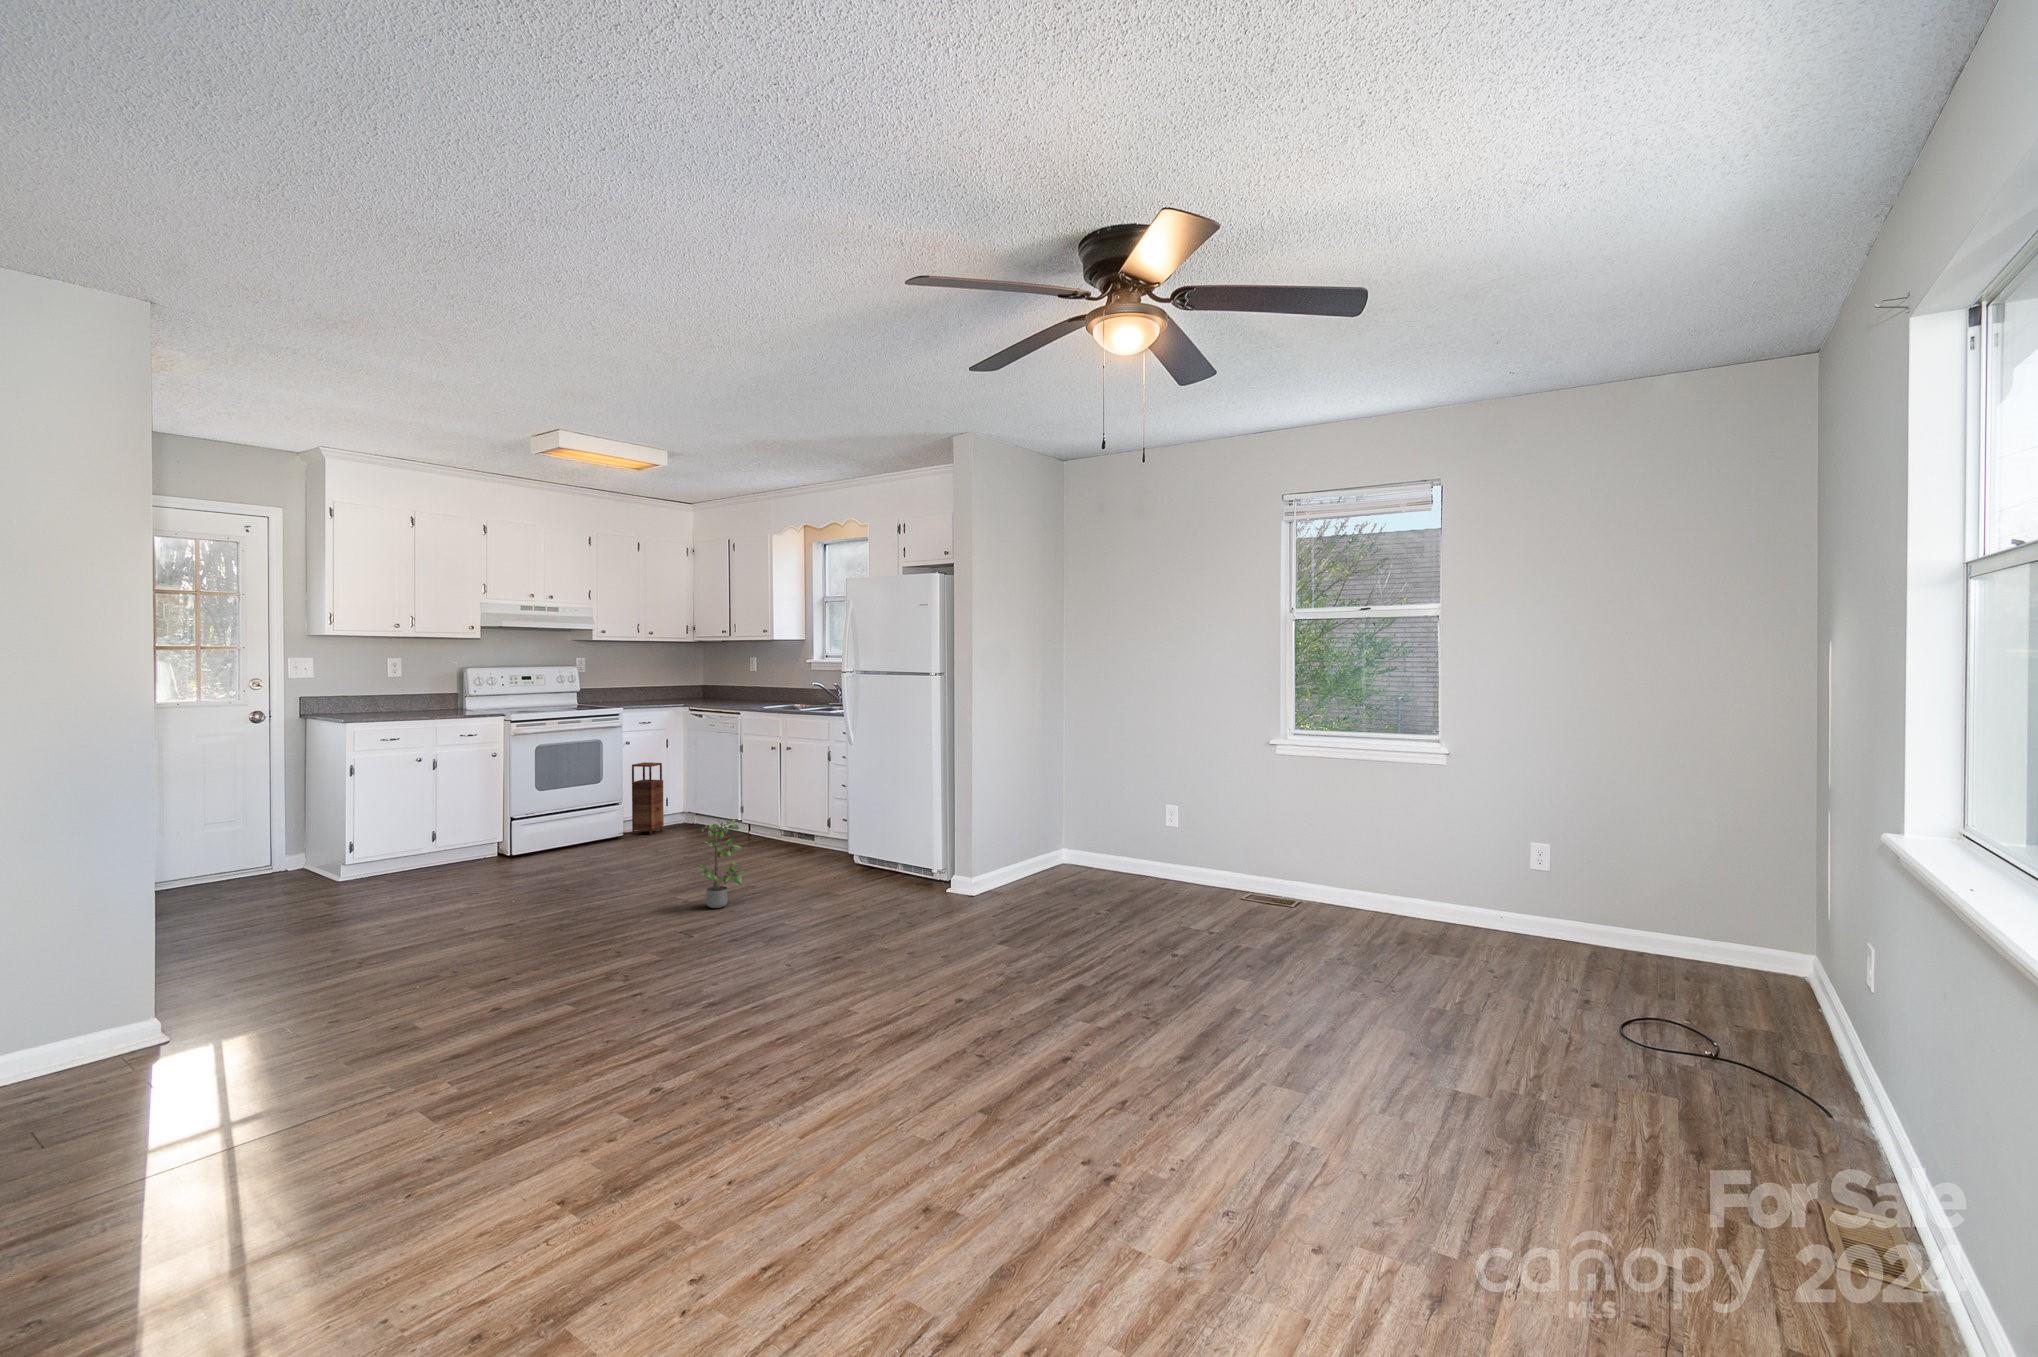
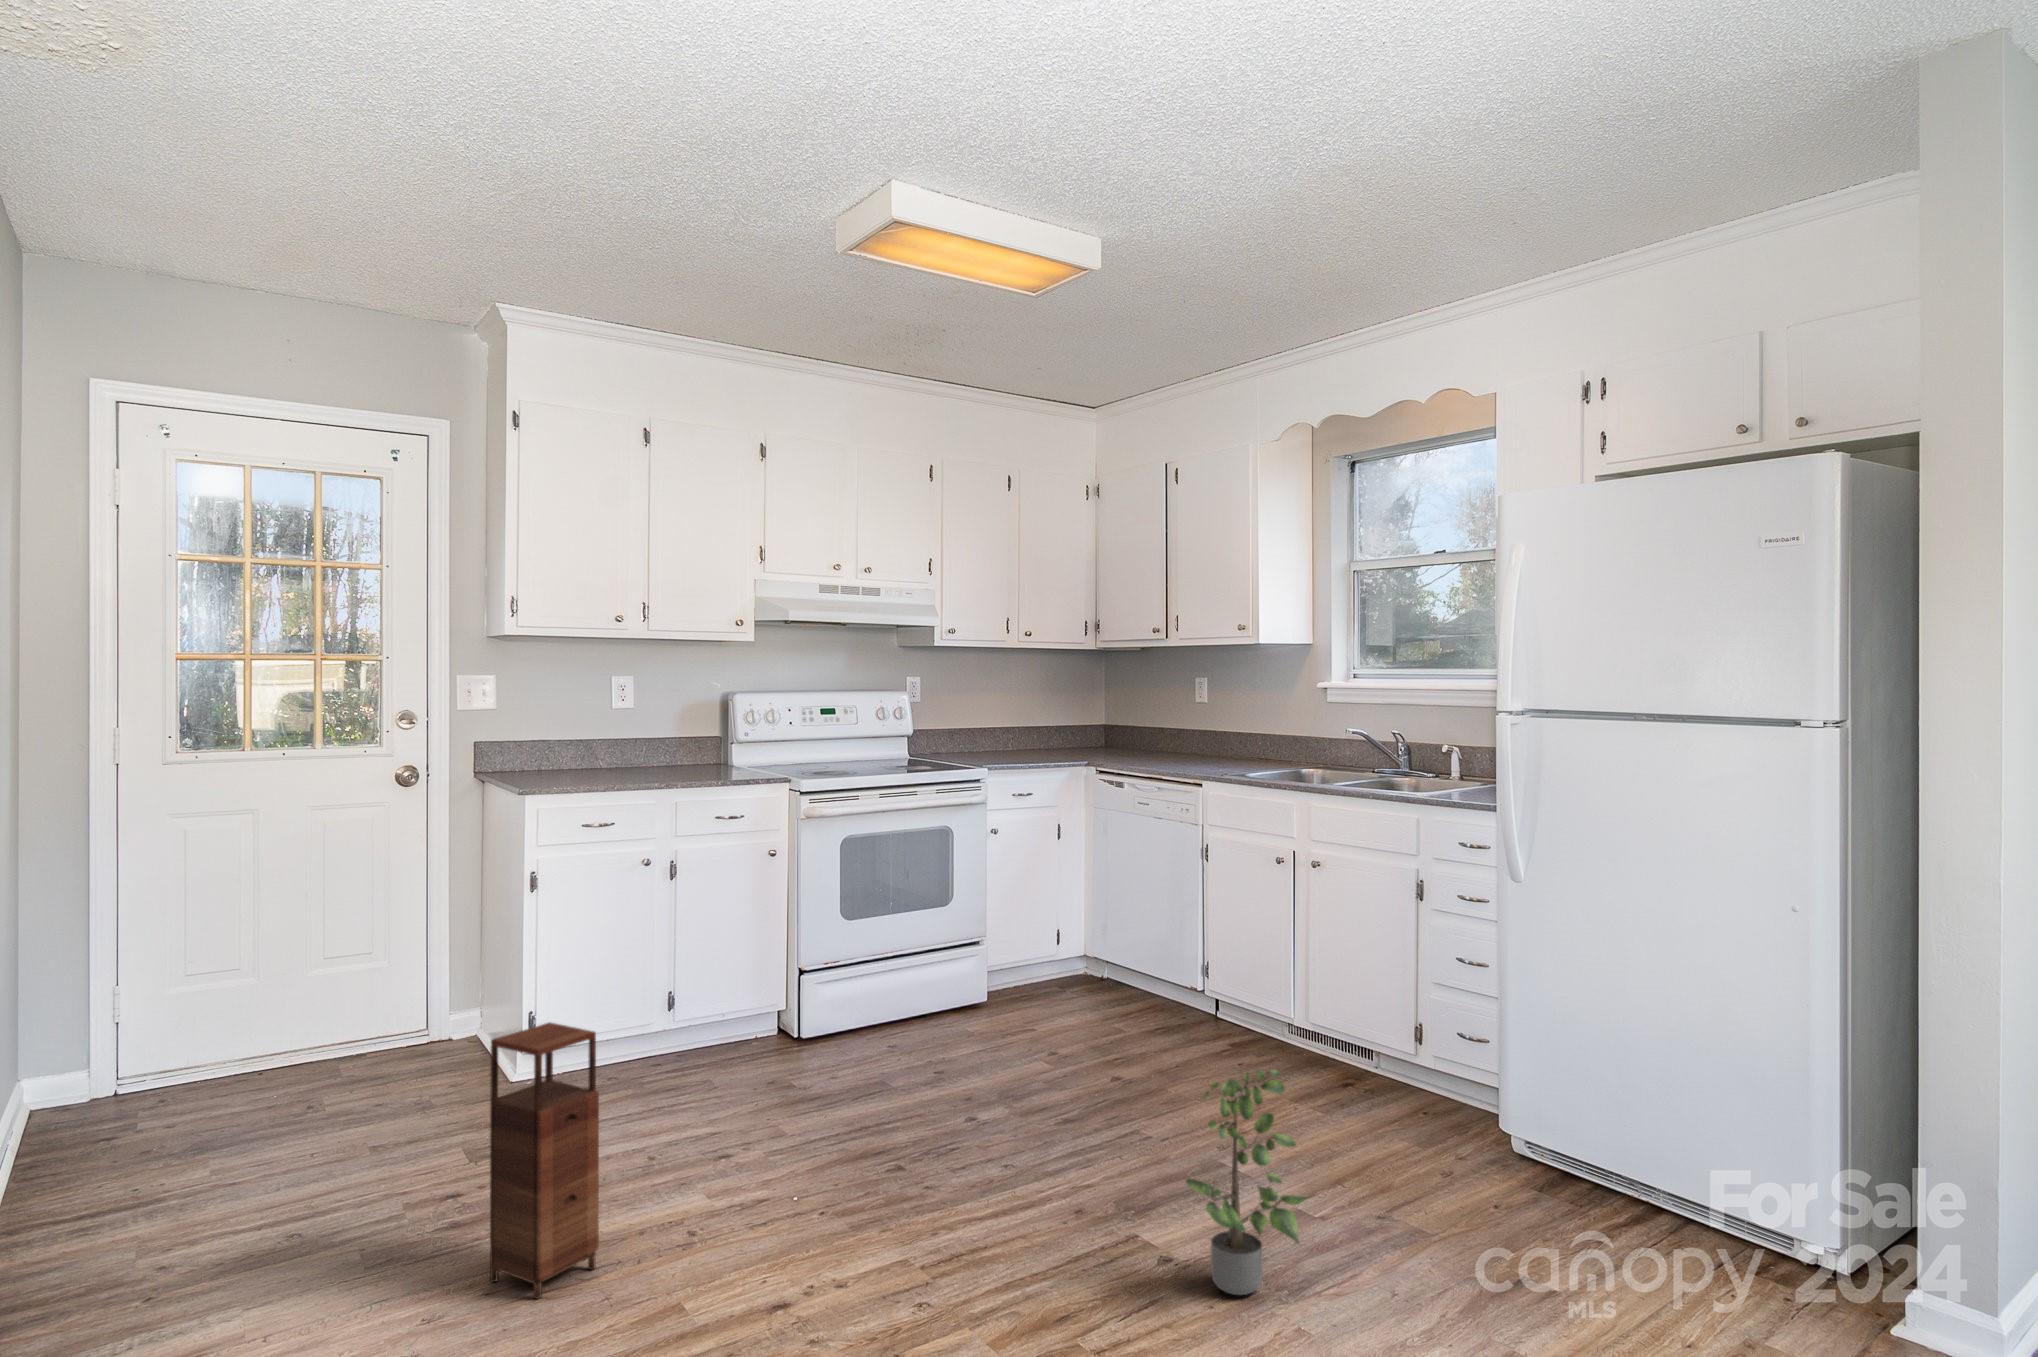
storage cabinet: present [632,762,664,835] -> present [490,1022,599,1299]

